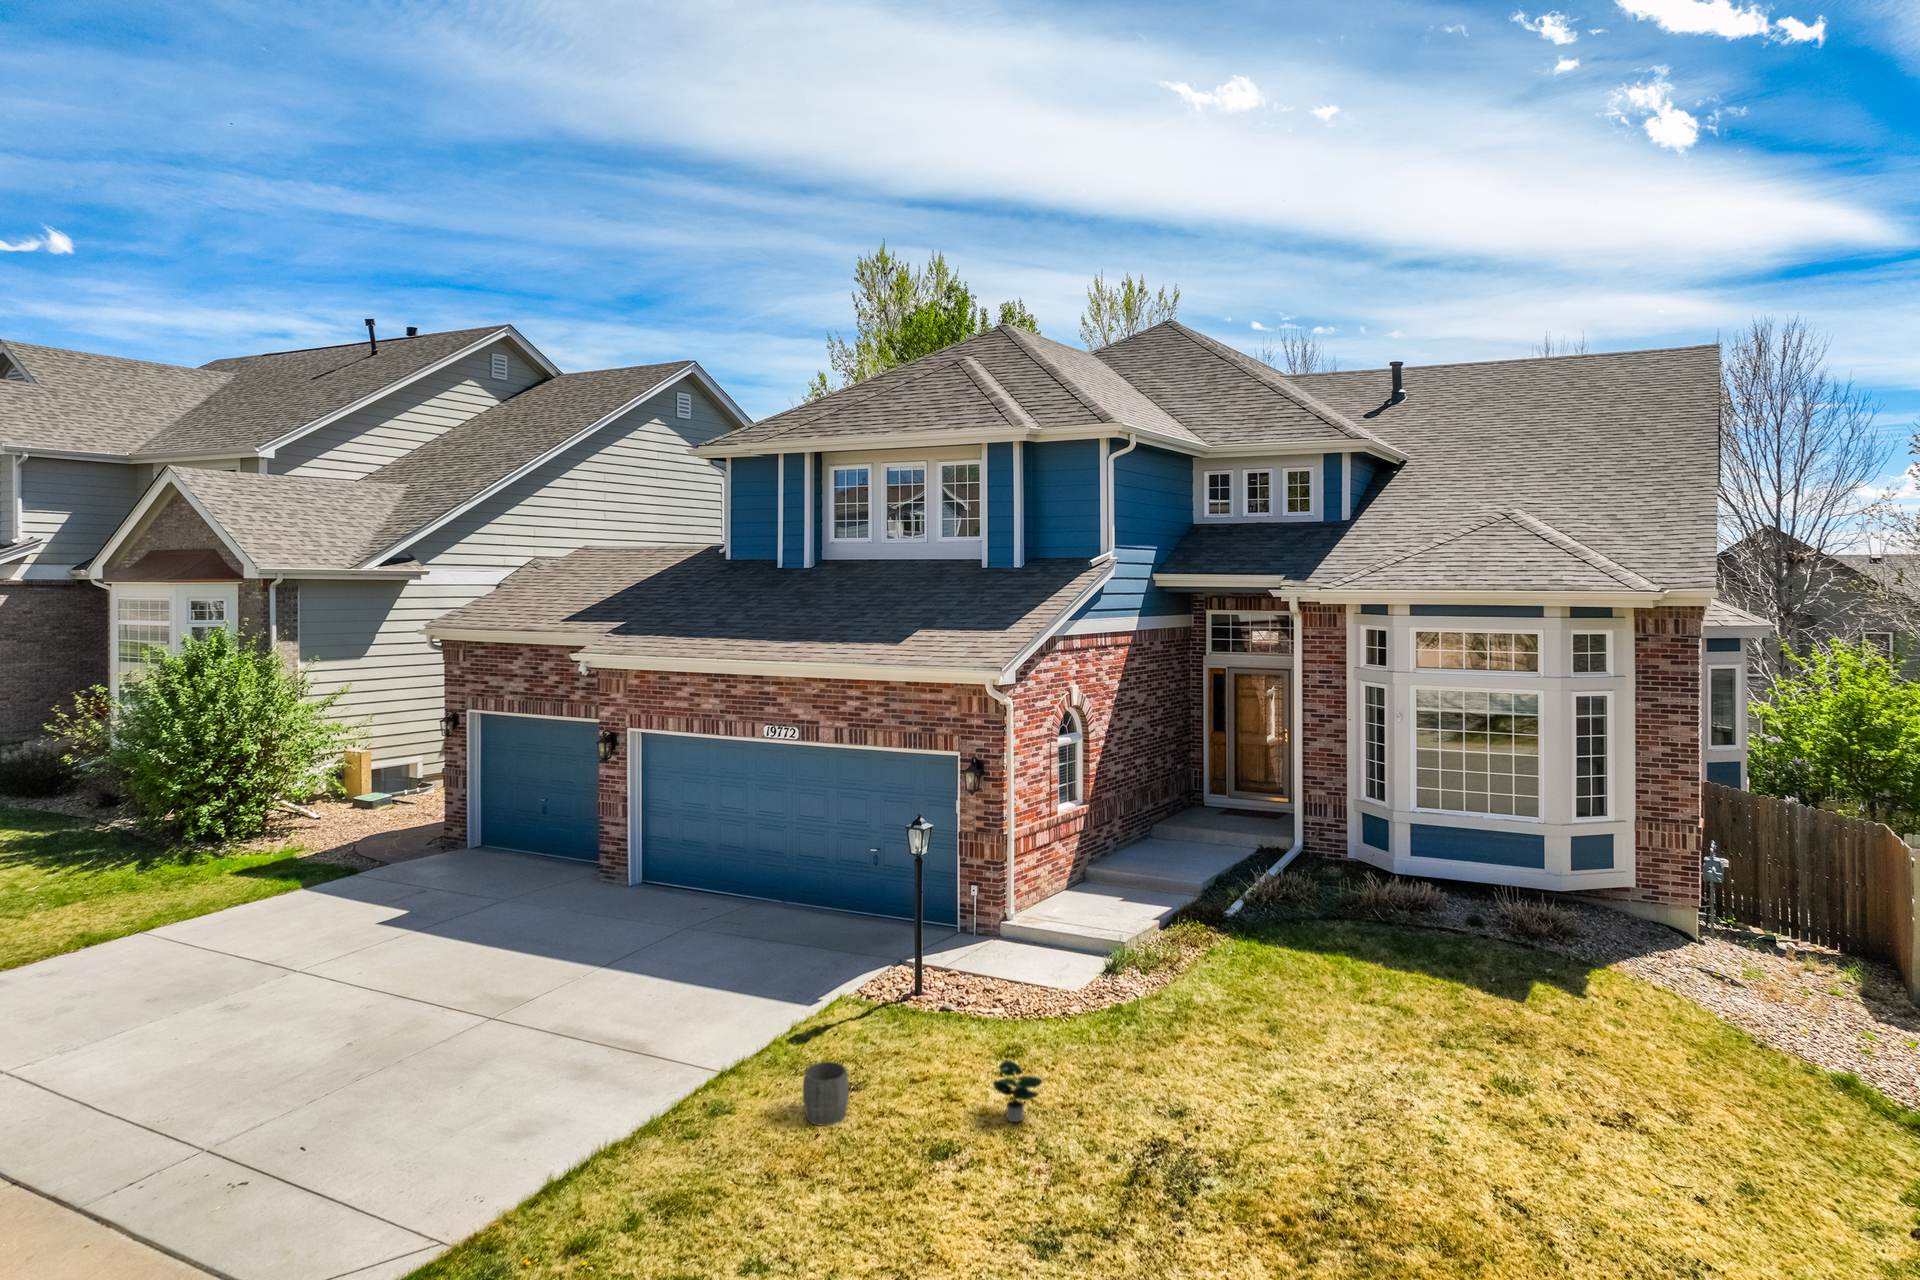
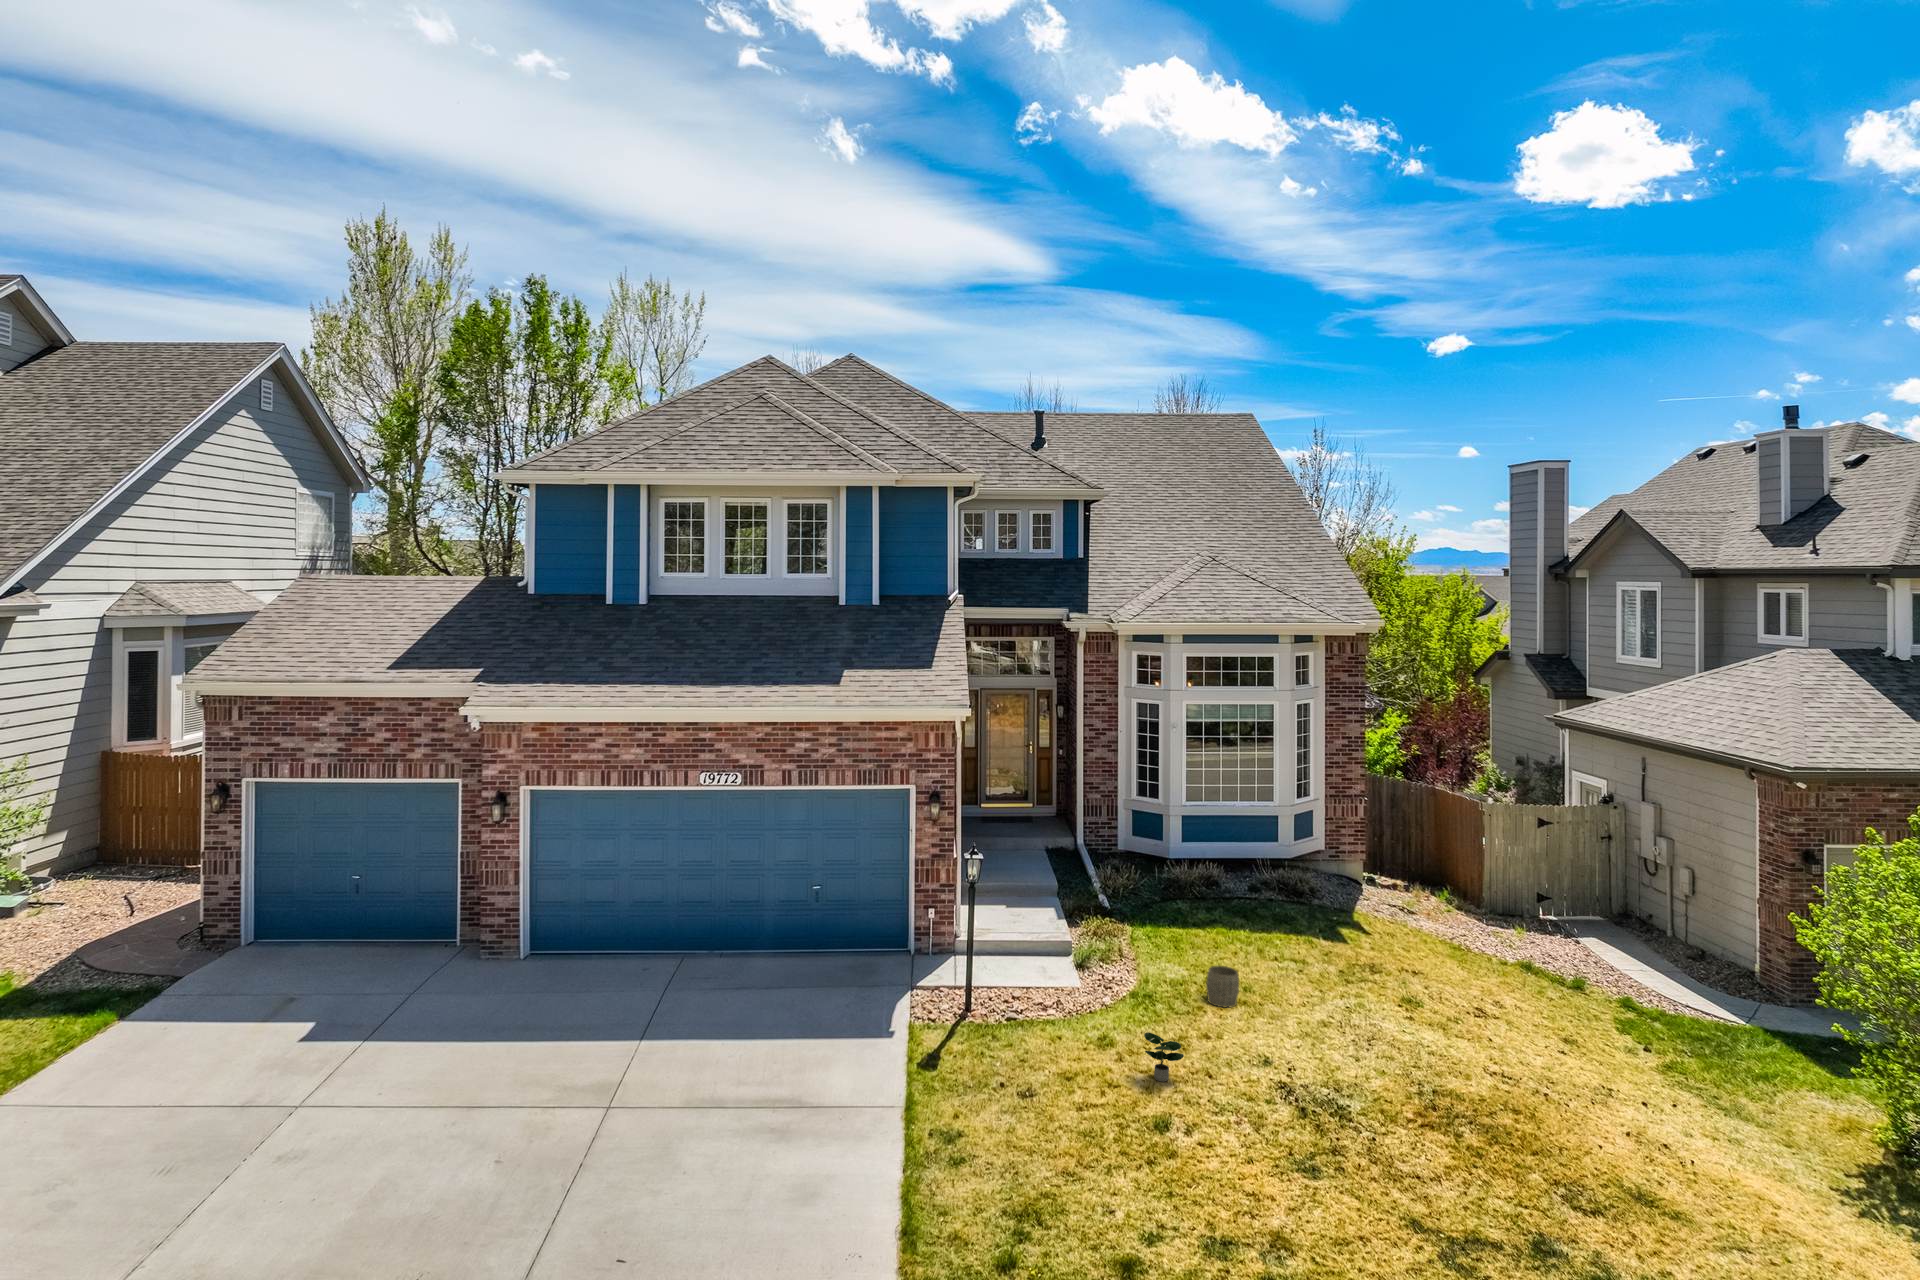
woven basket: present [803,1062,849,1126] -> present [1206,966,1239,1008]

